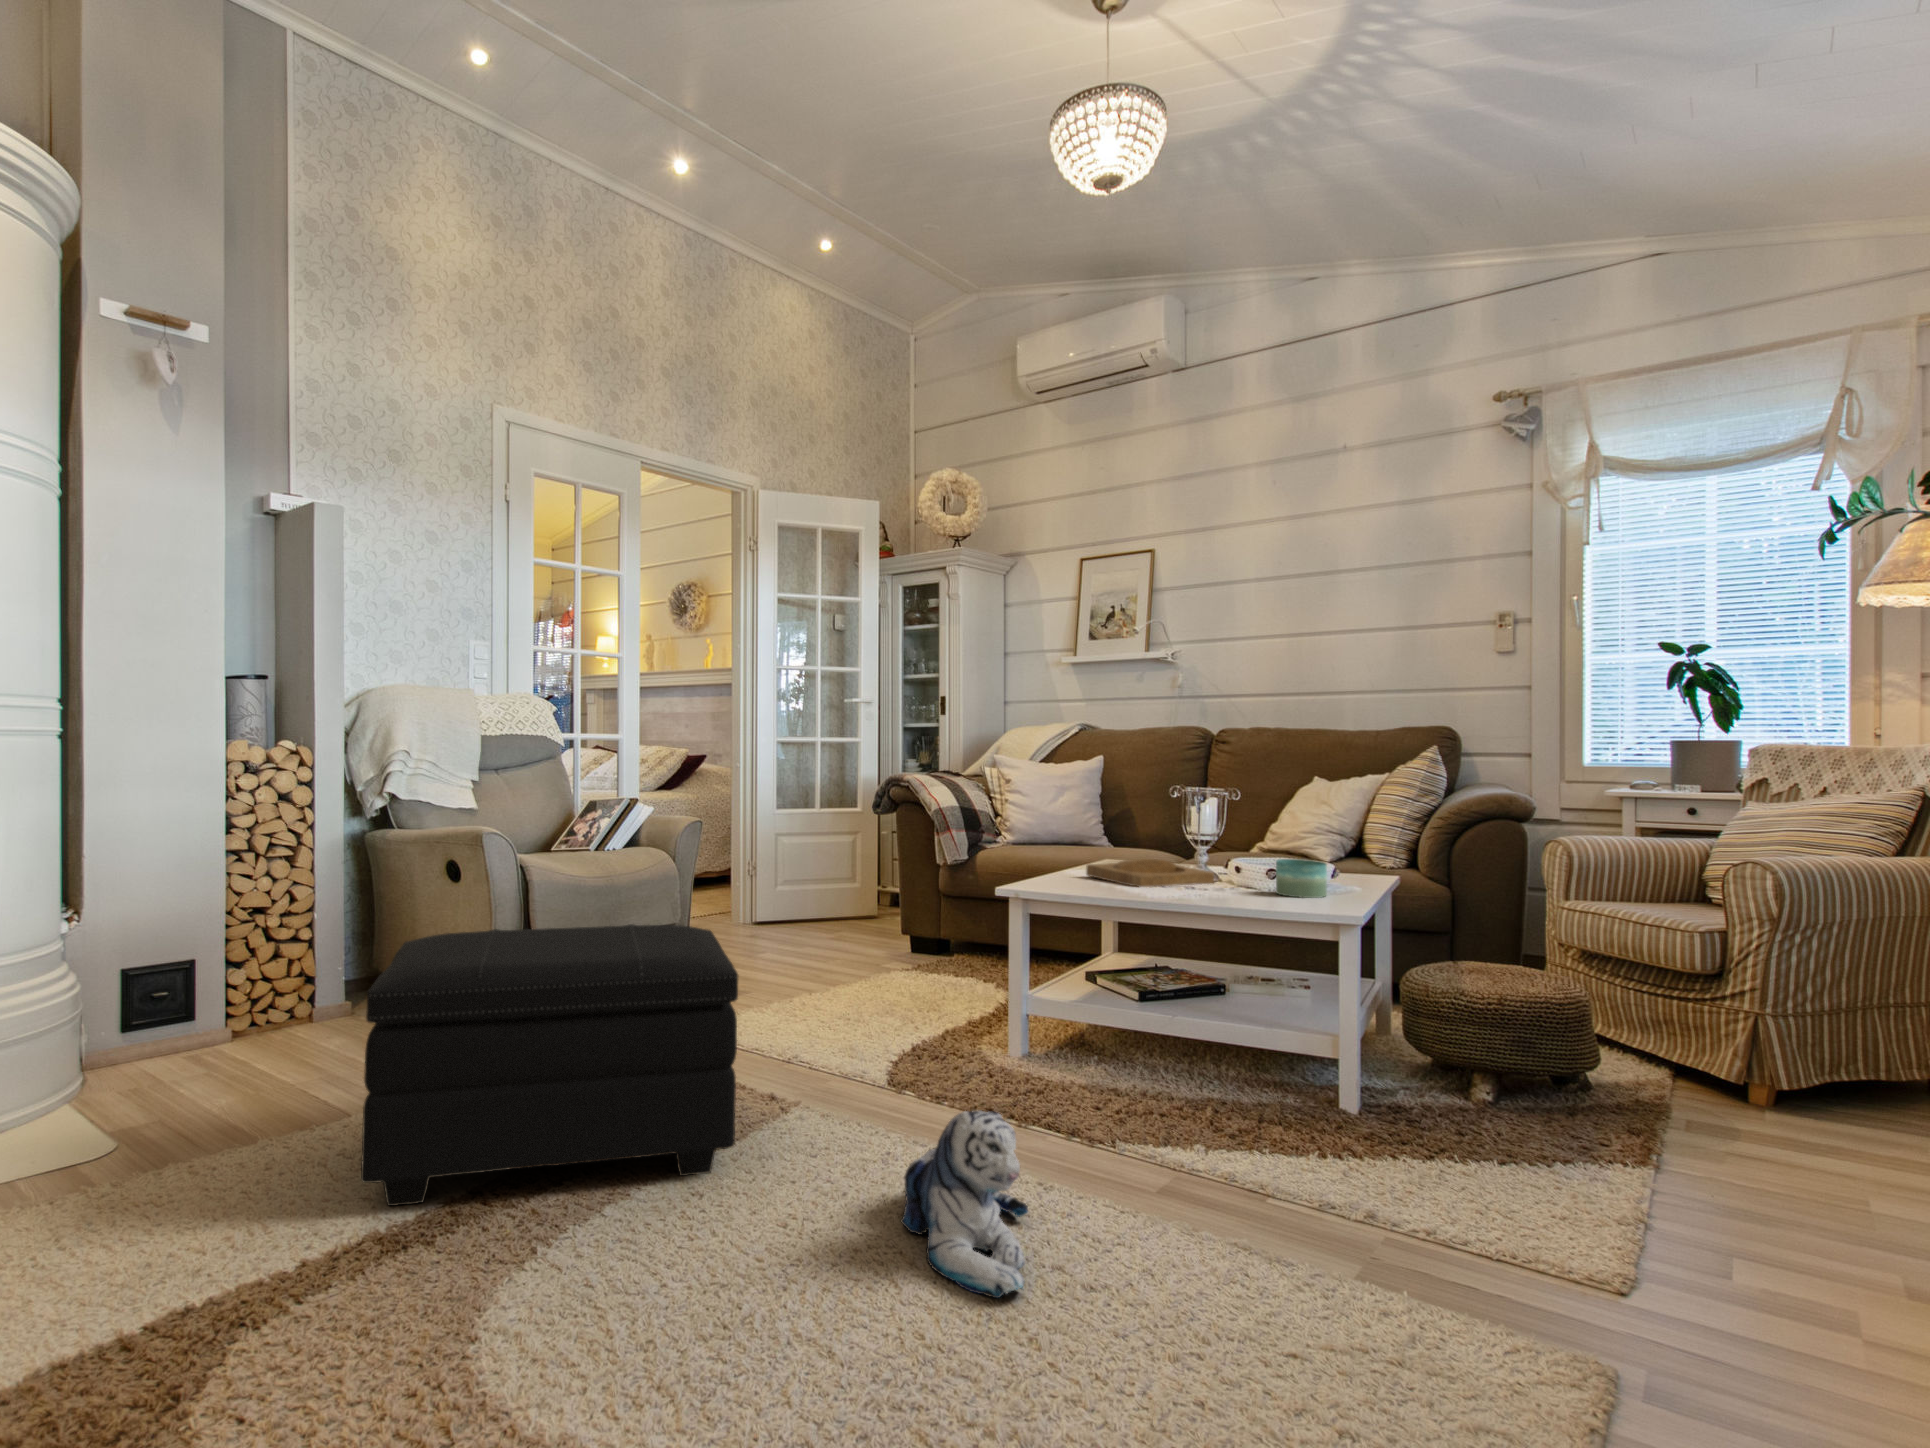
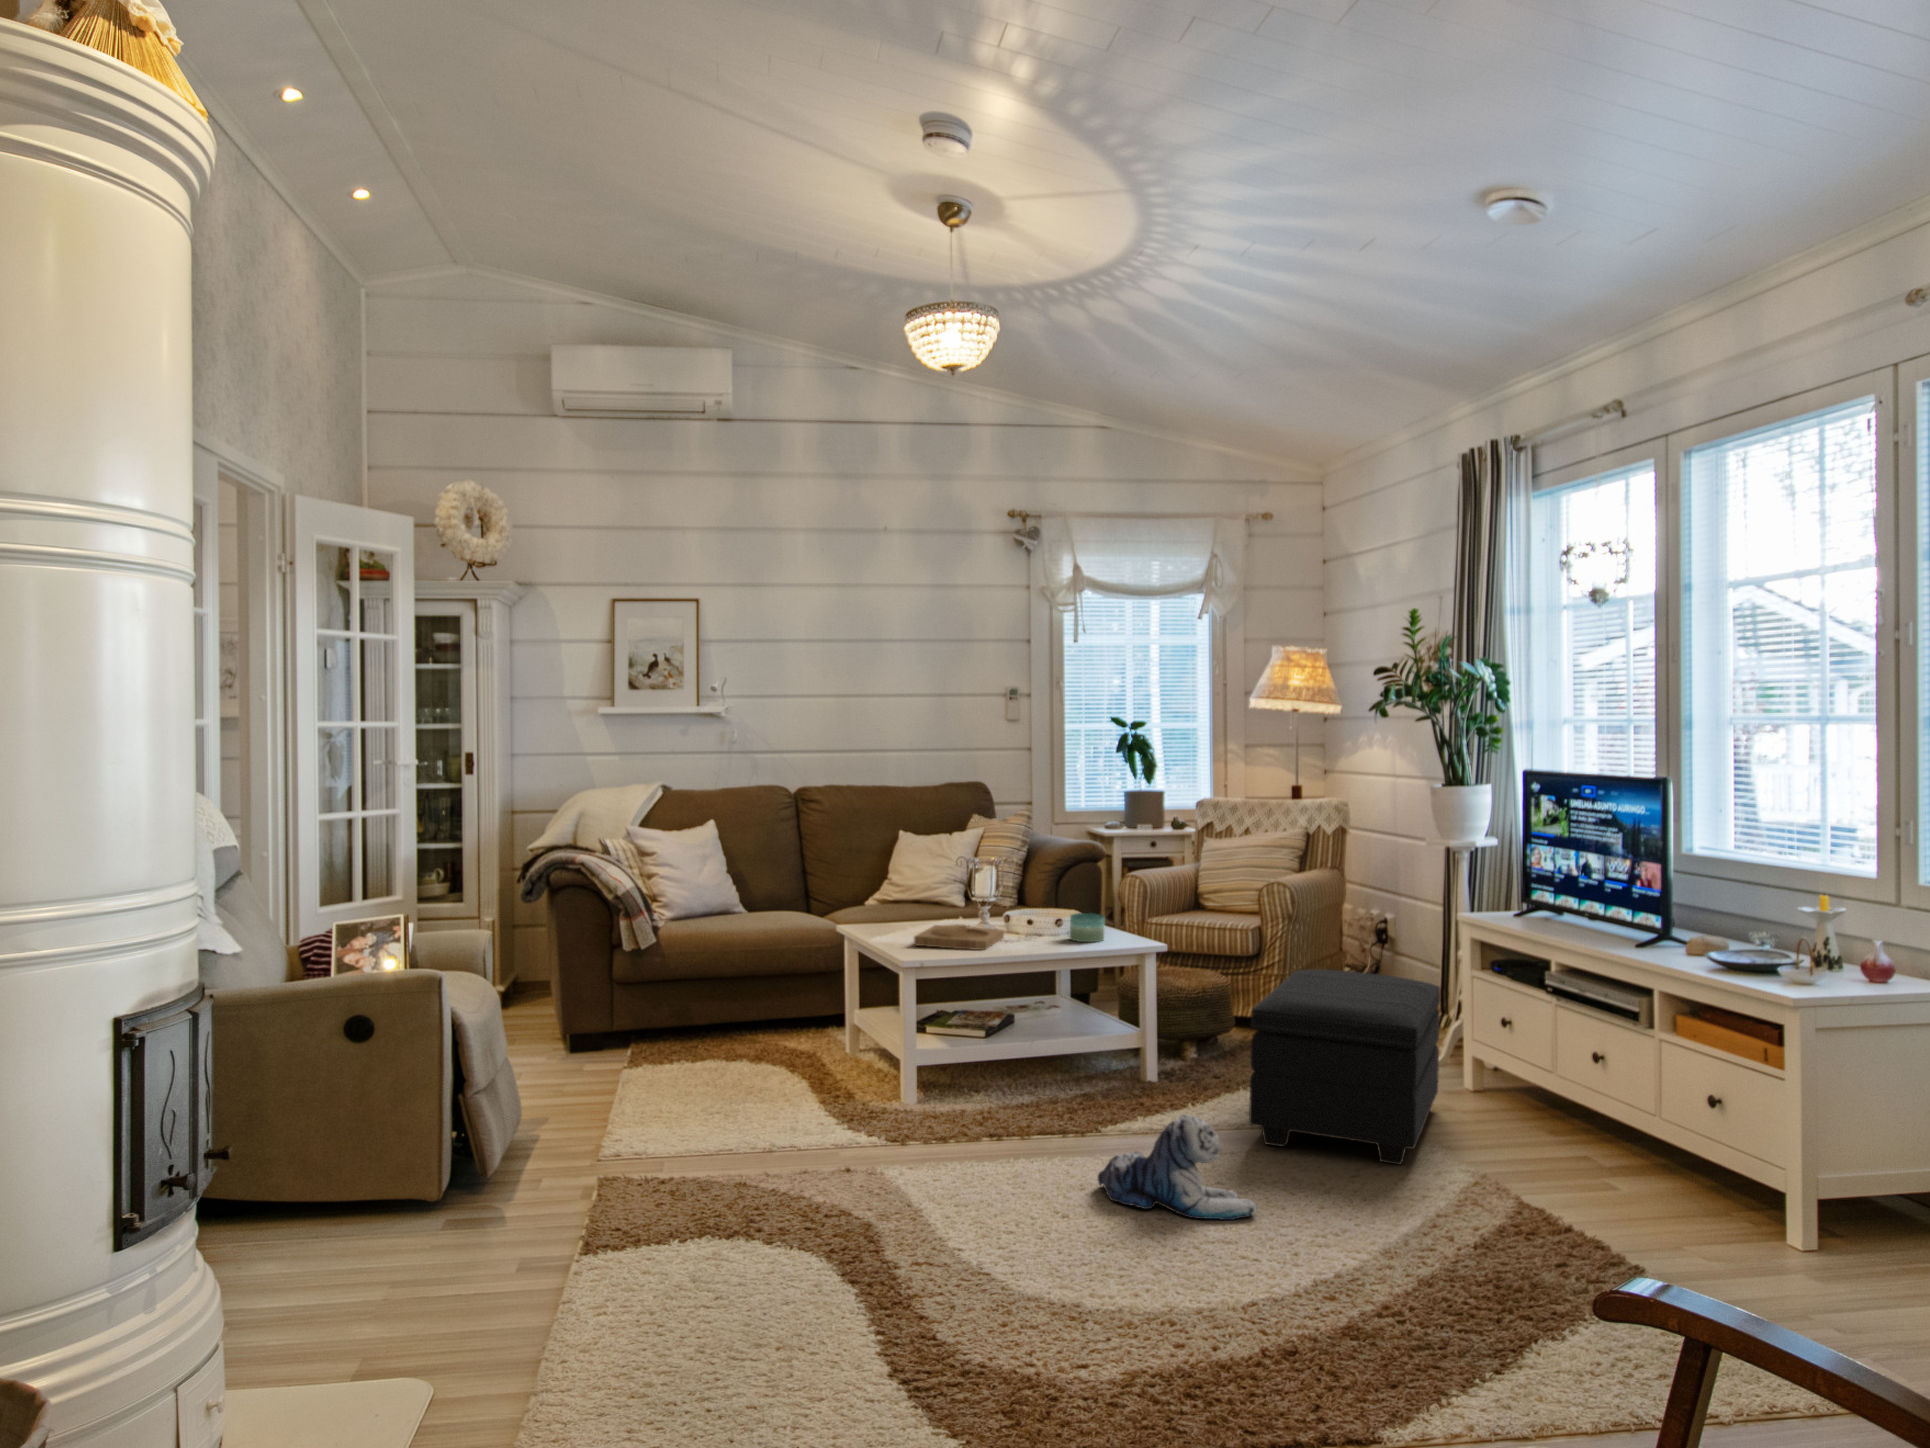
footstool: present [361,924,738,1206] -> present [1249,970,1440,1165]

